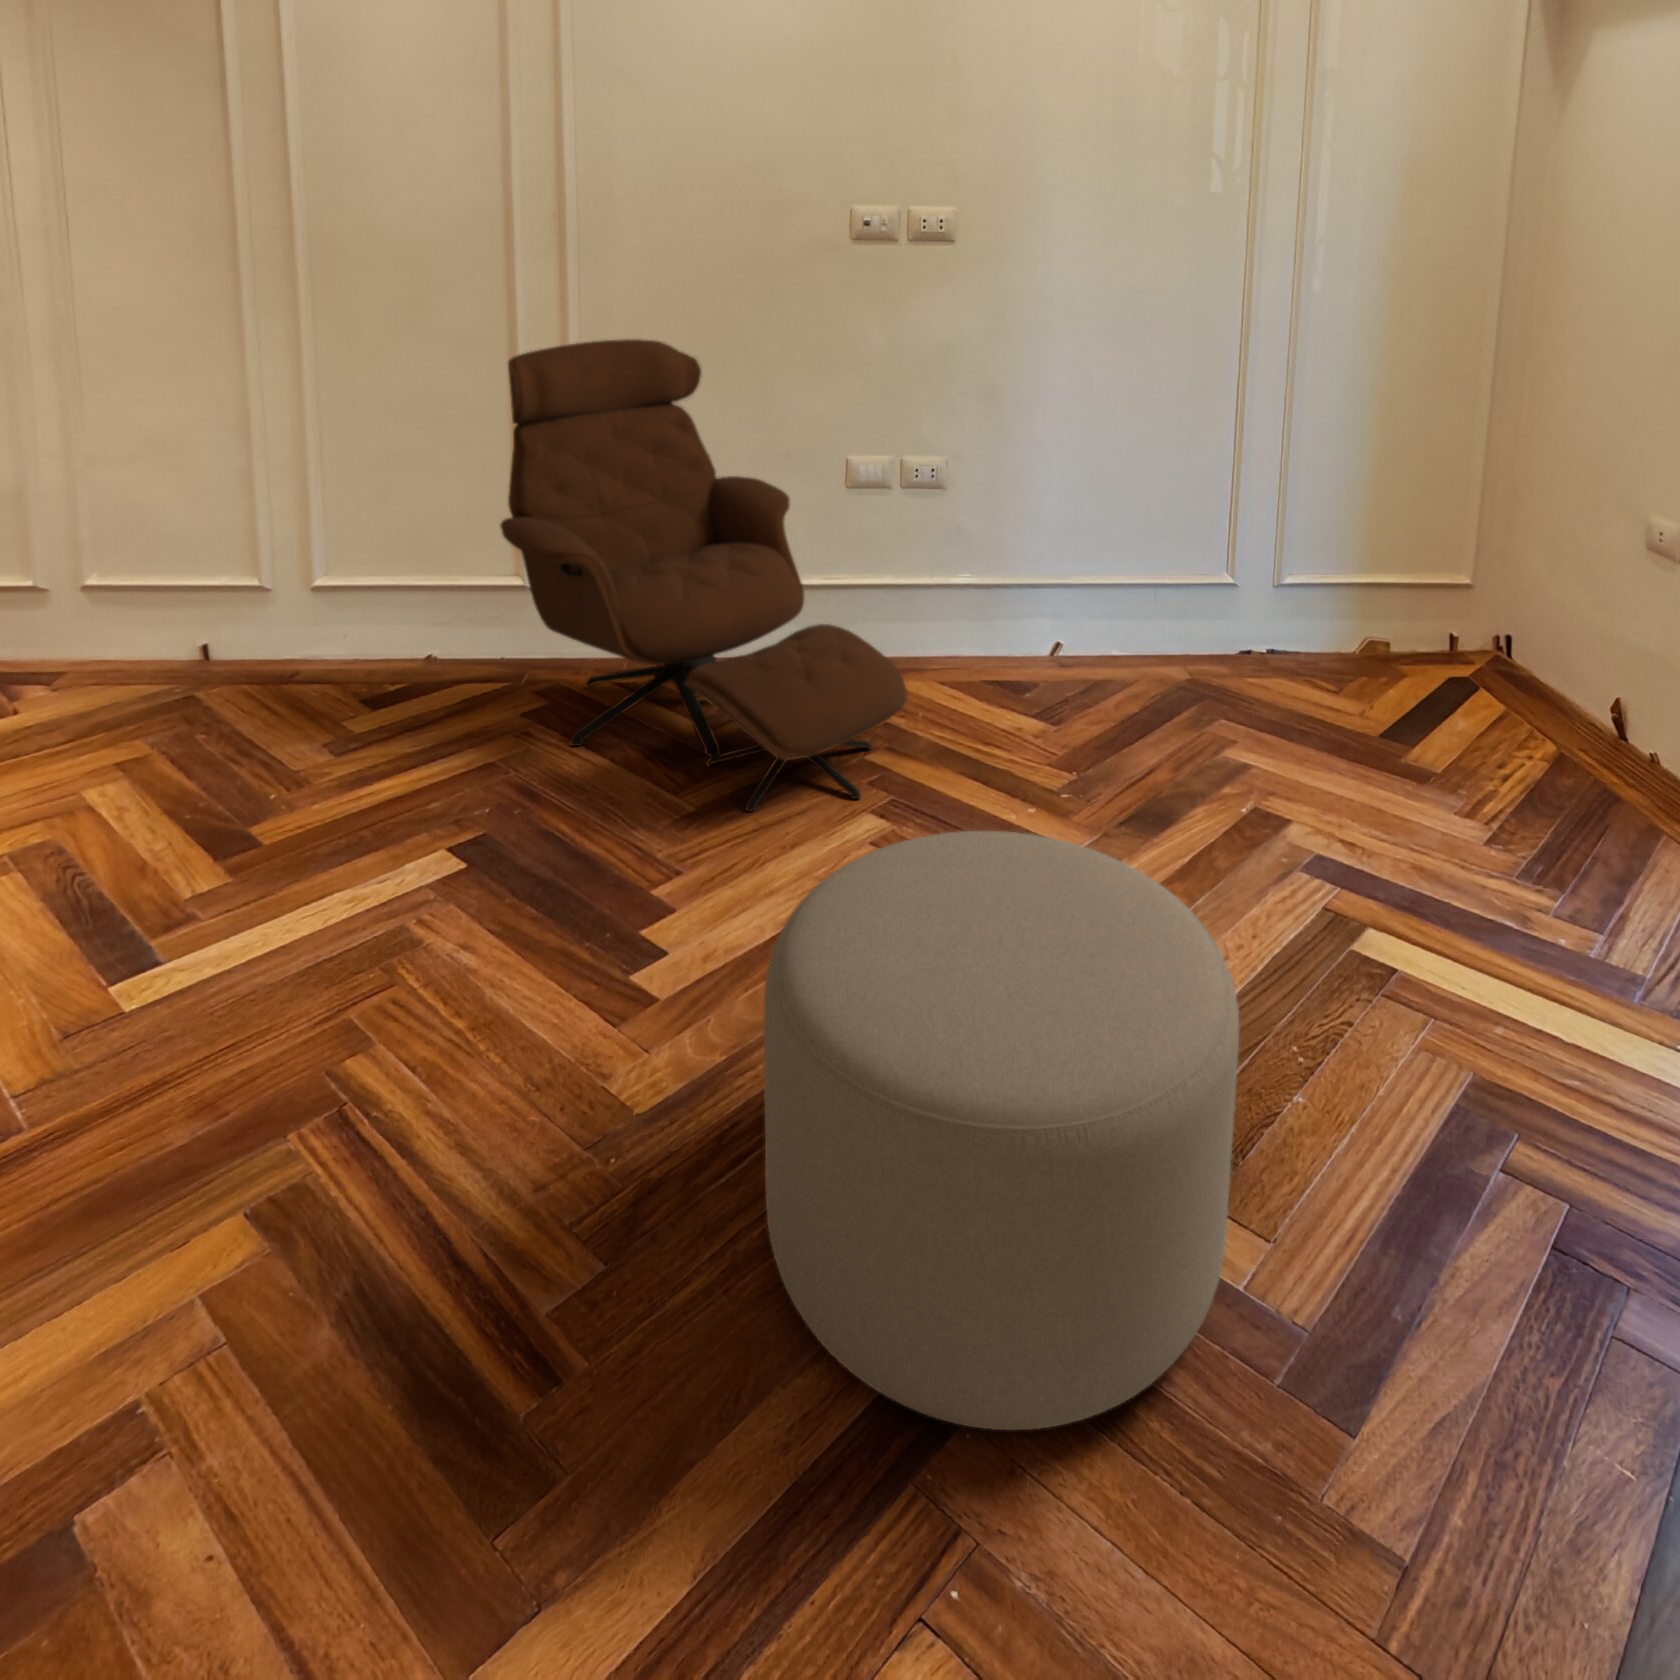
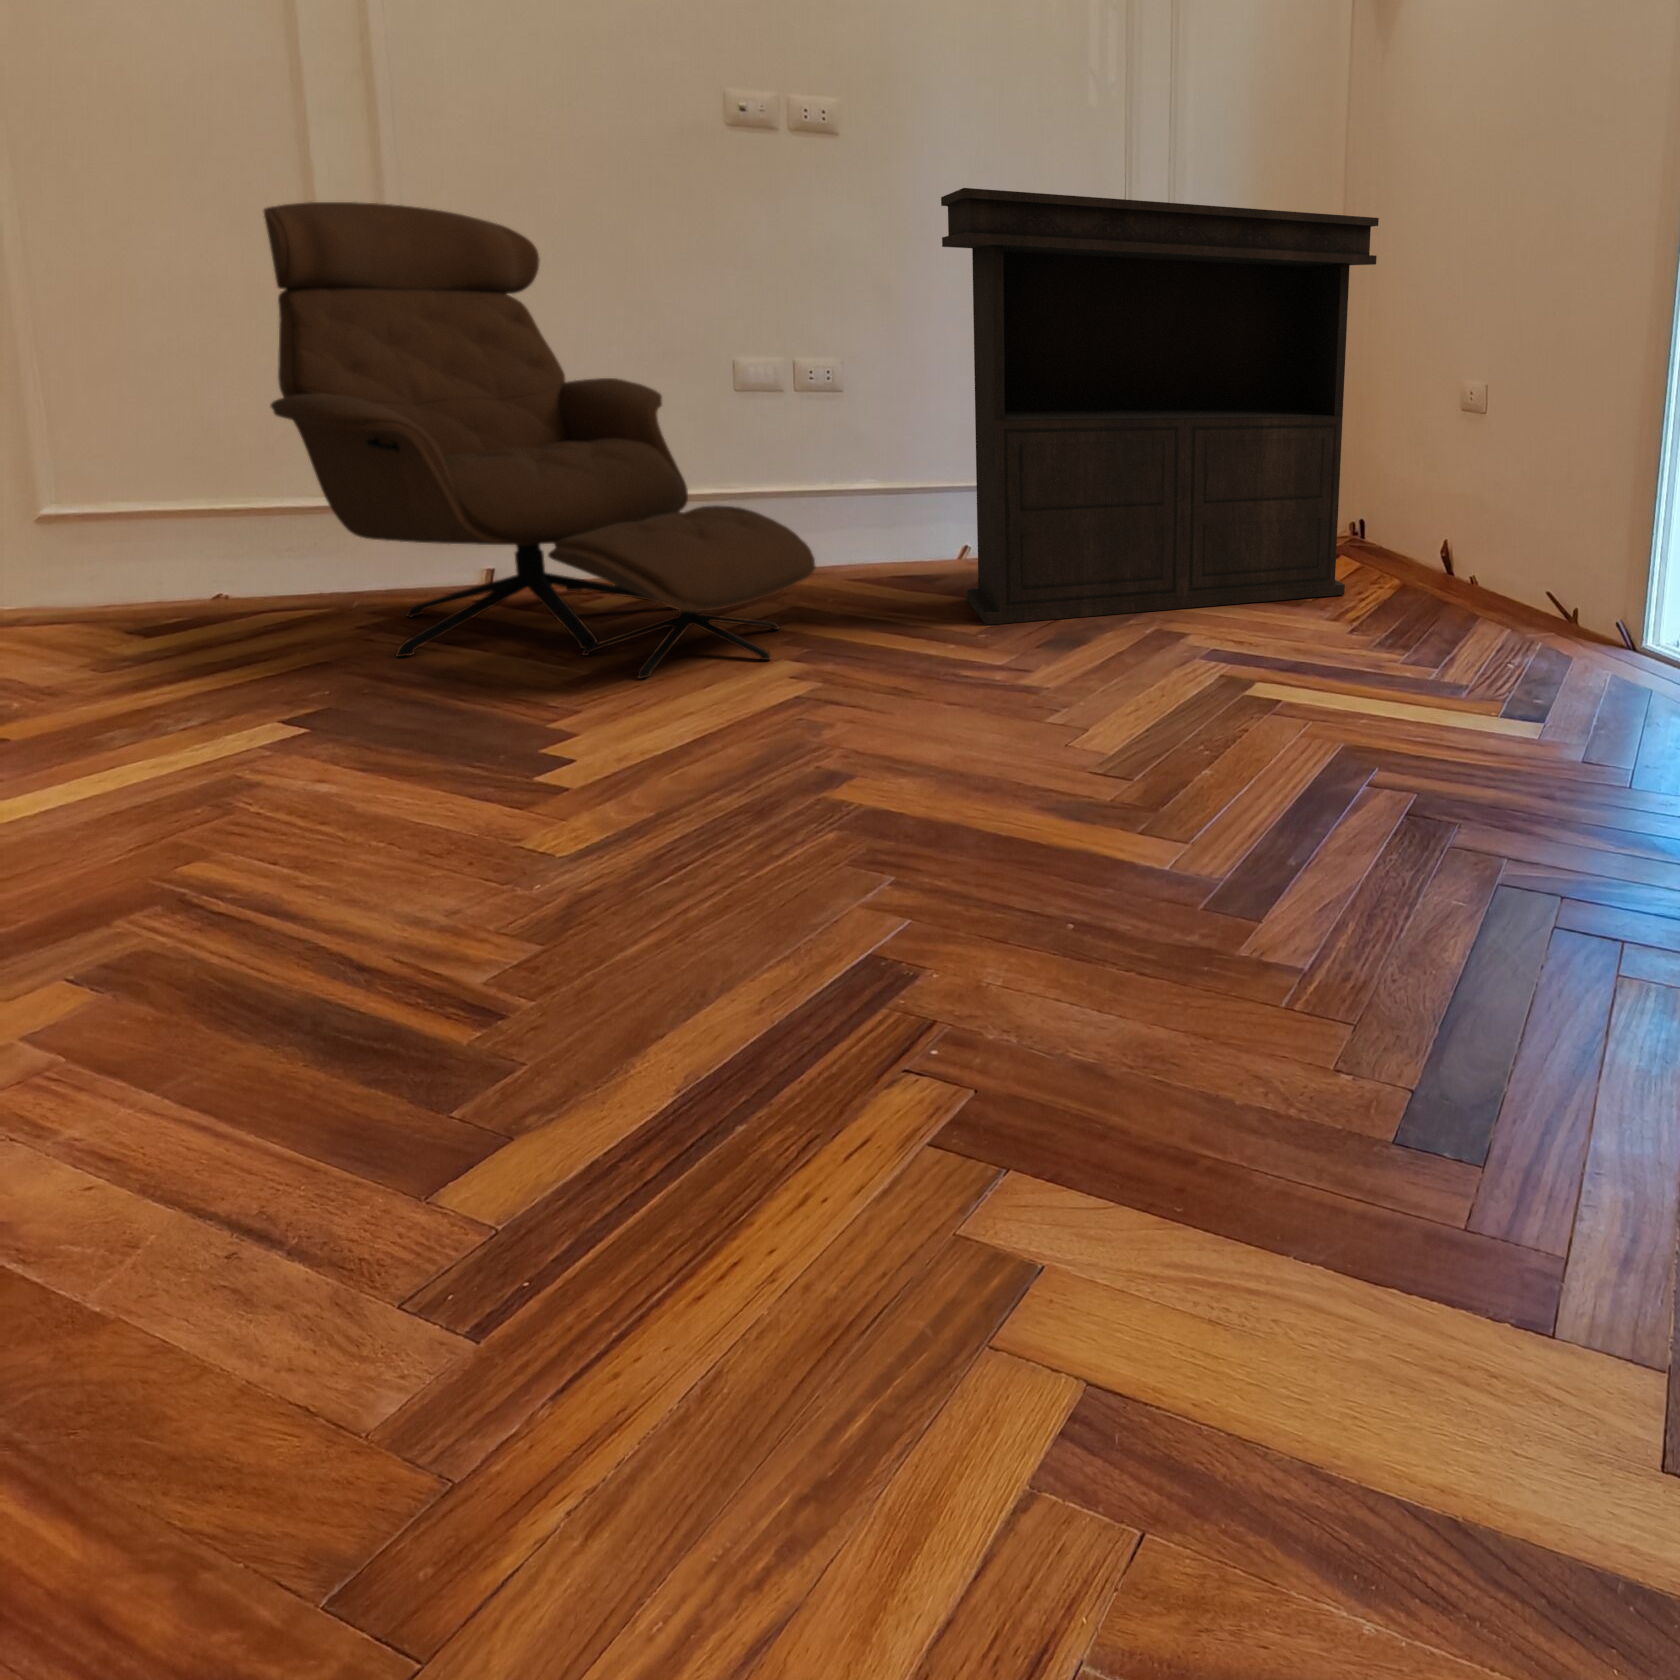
console table: none [1045,327,1542,769] -> present [941,188,1379,625]
ottoman: present [764,831,1239,1430] -> none [692,550,1155,968]

